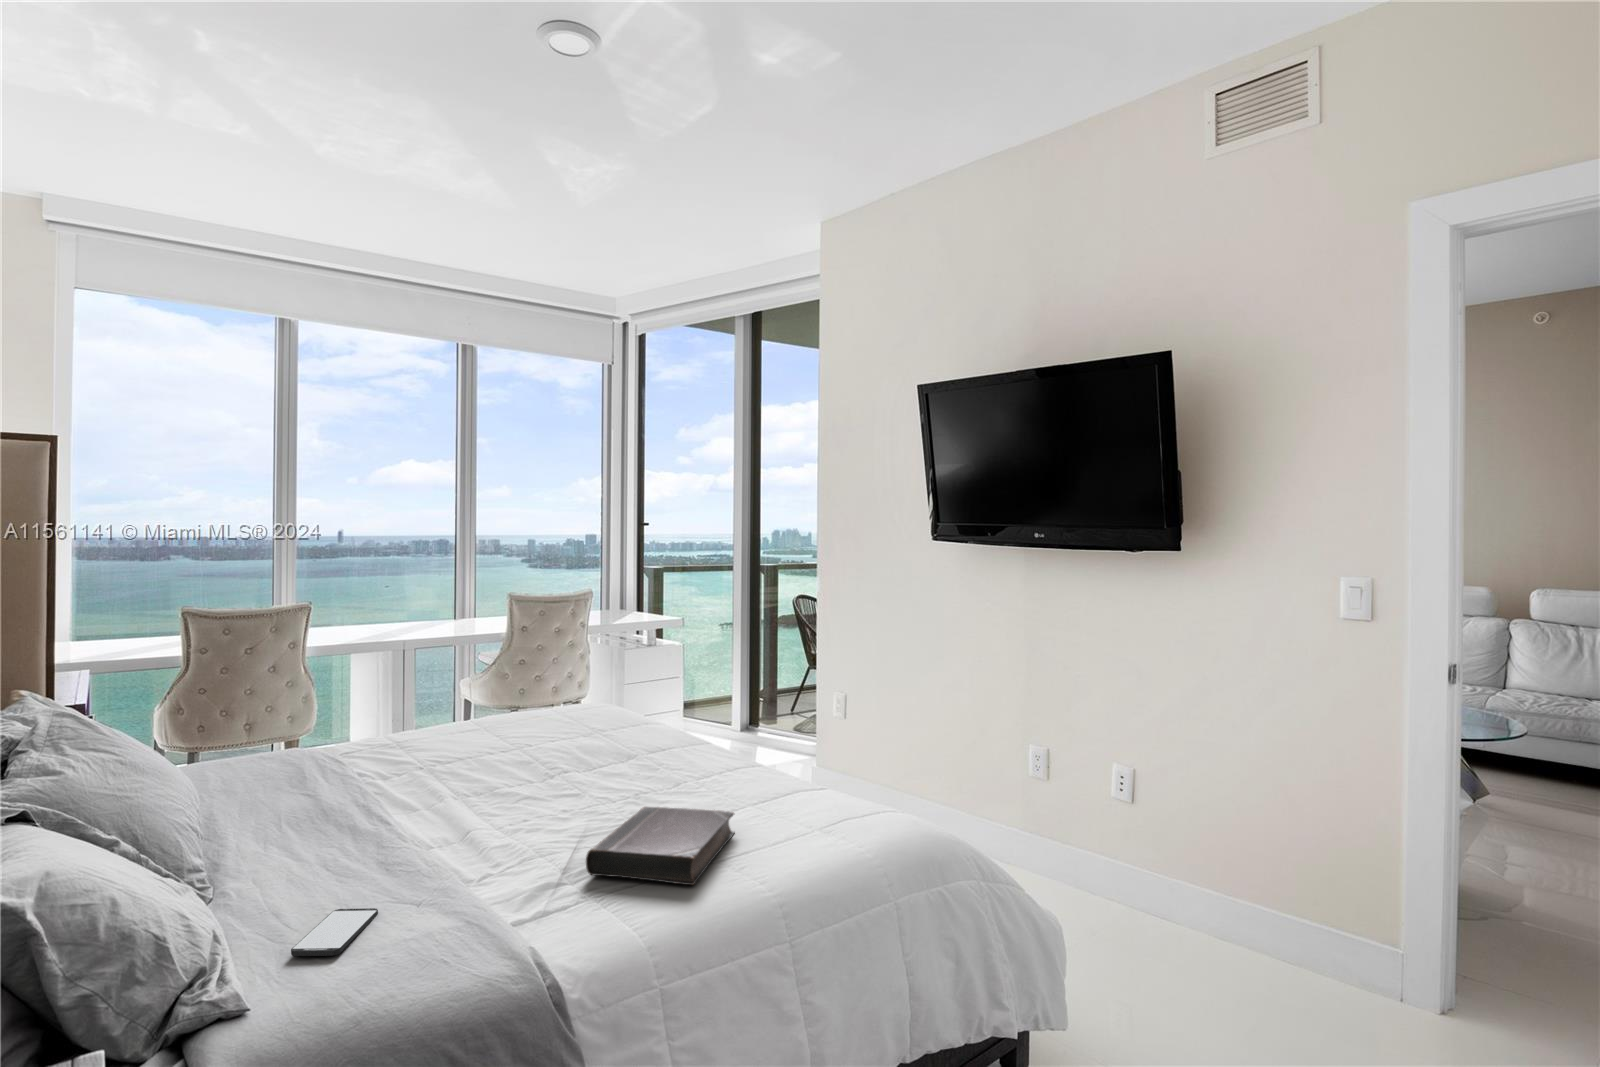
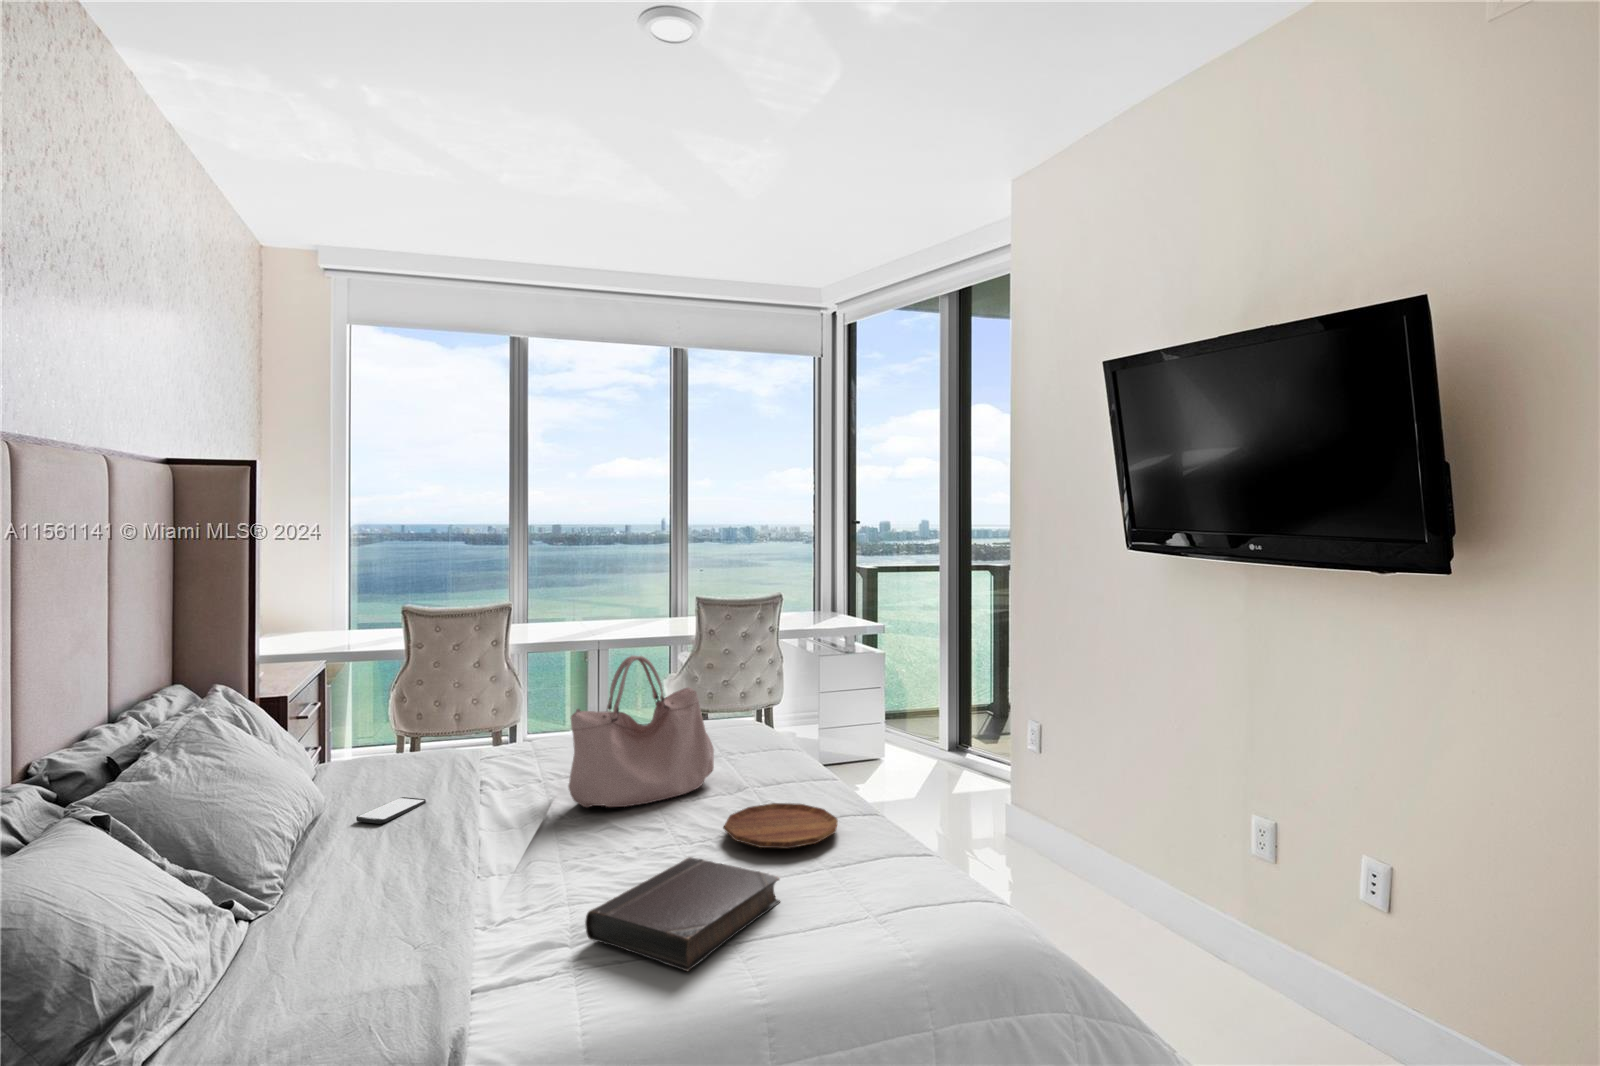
handbag: none [484,639,612,783] -> present [568,656,714,807]
tray: none [652,762,753,797] -> present [723,803,838,848]
smartphone: present [291,908,378,956] -> present [356,797,426,824]

